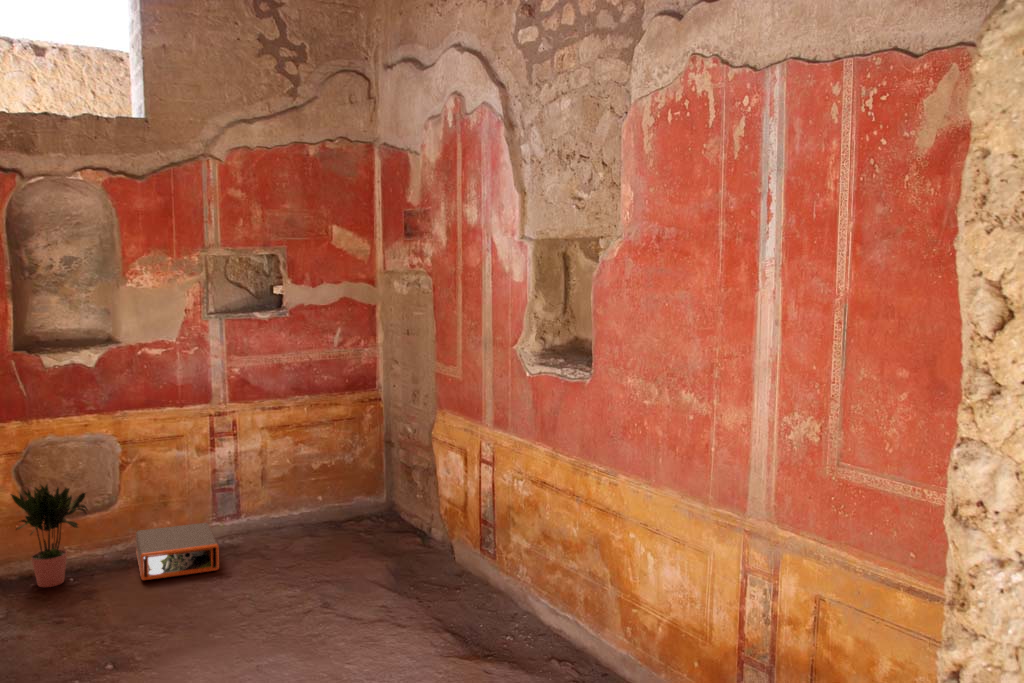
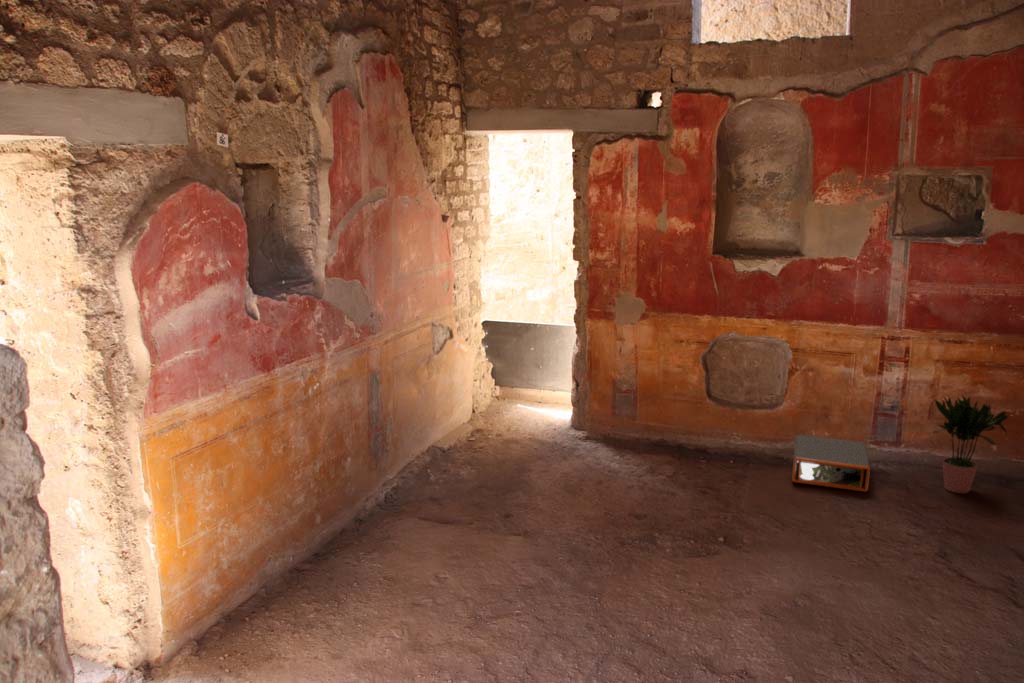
potted plant: present [11,485,87,587] -> present [934,396,1008,493]

